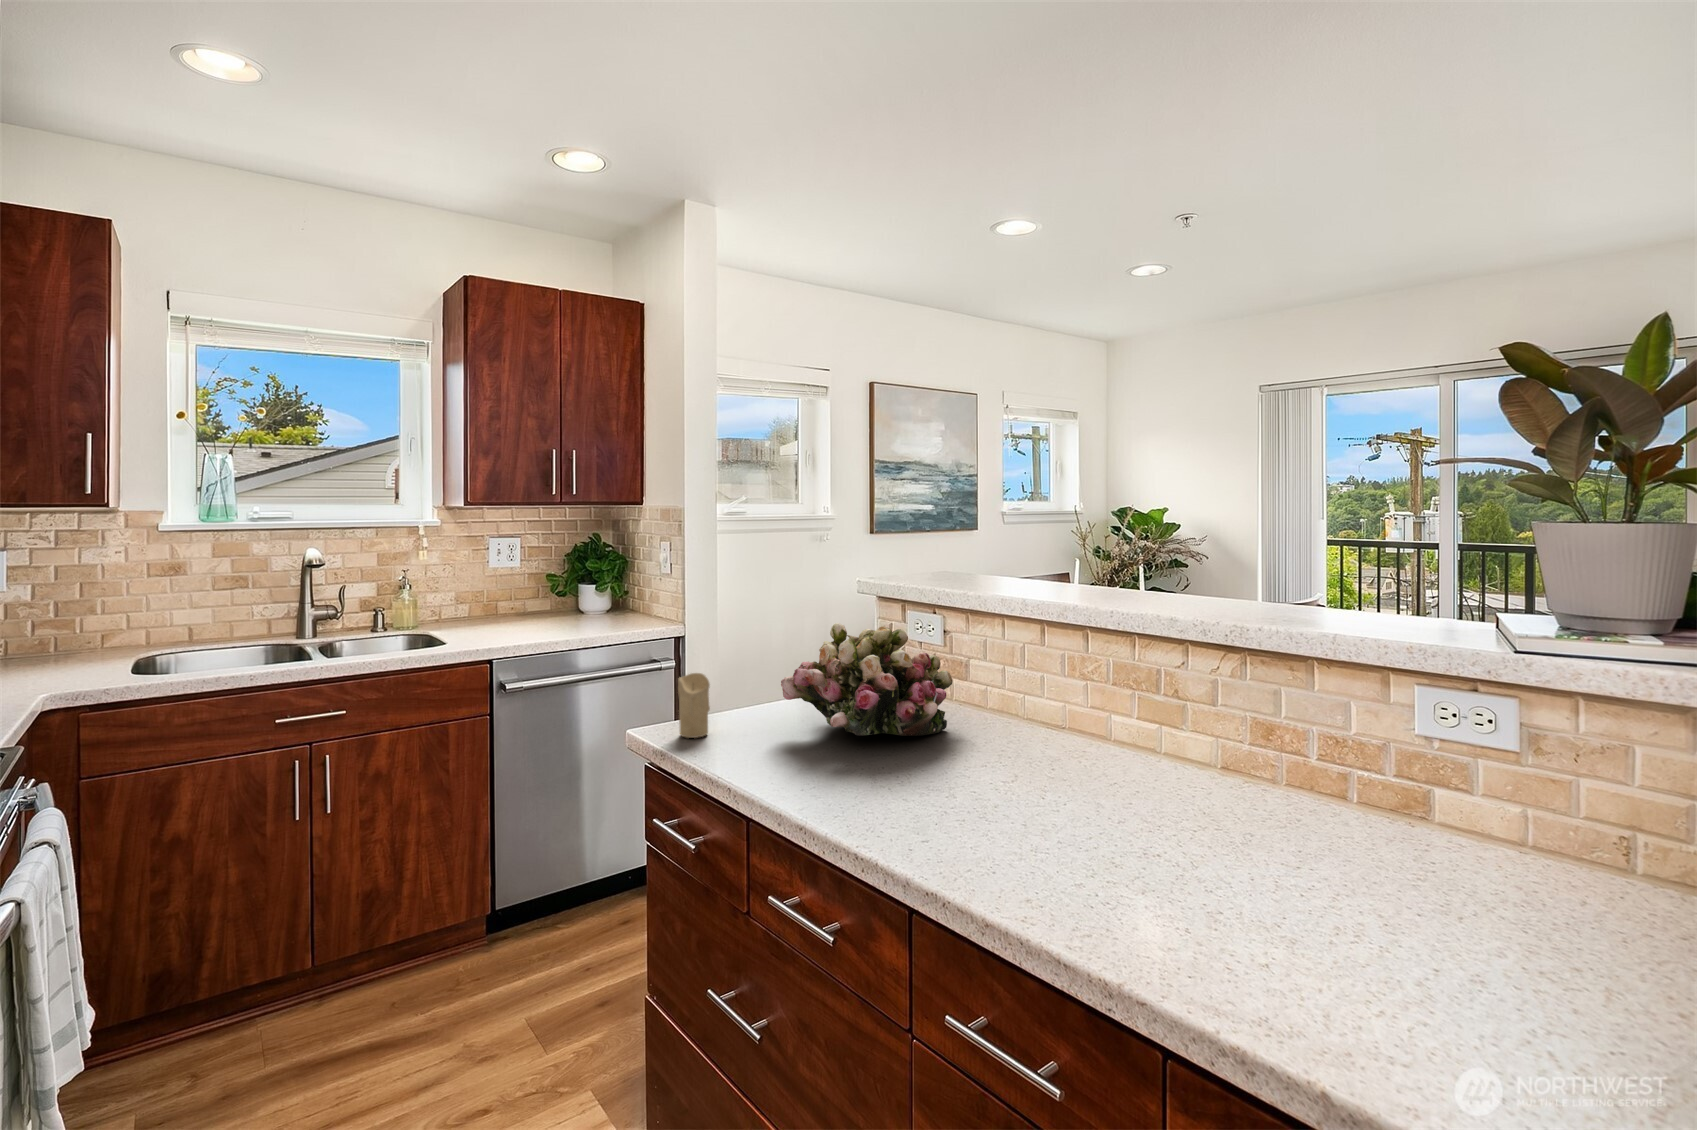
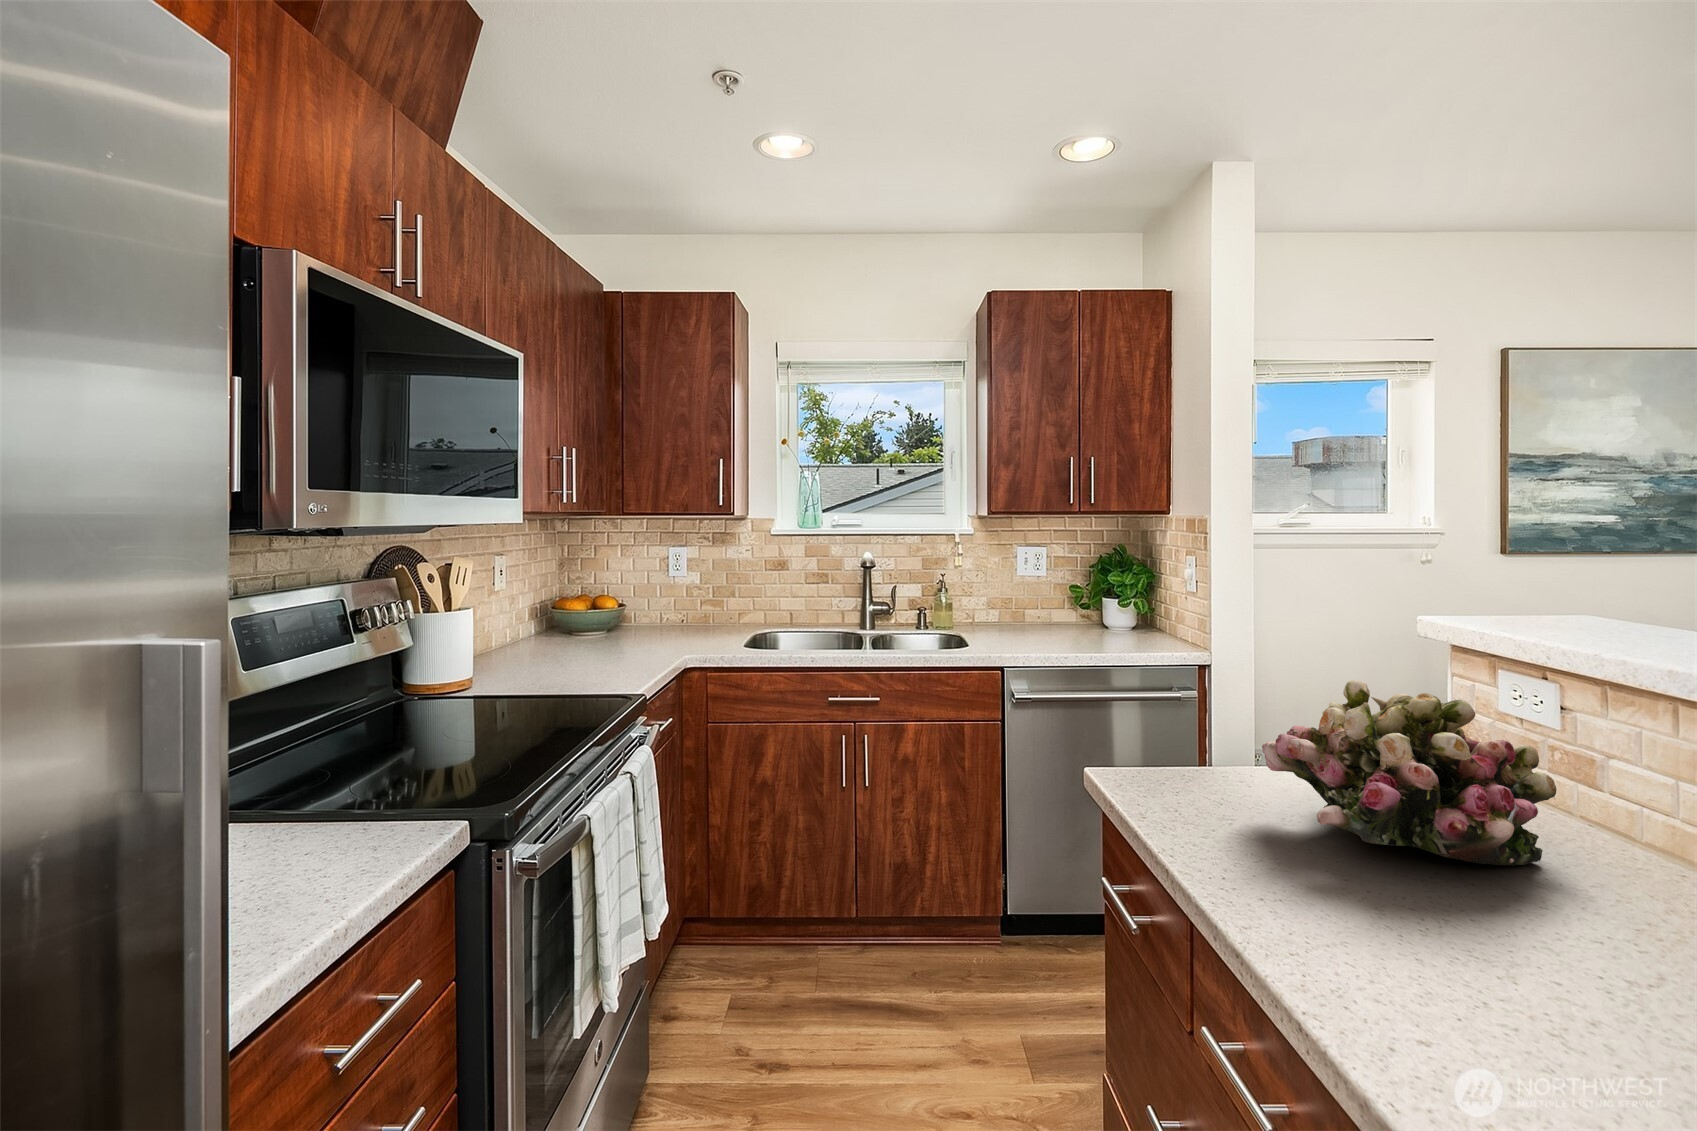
candle: present [678,673,710,738] -> none [1131,717,1171,794]

